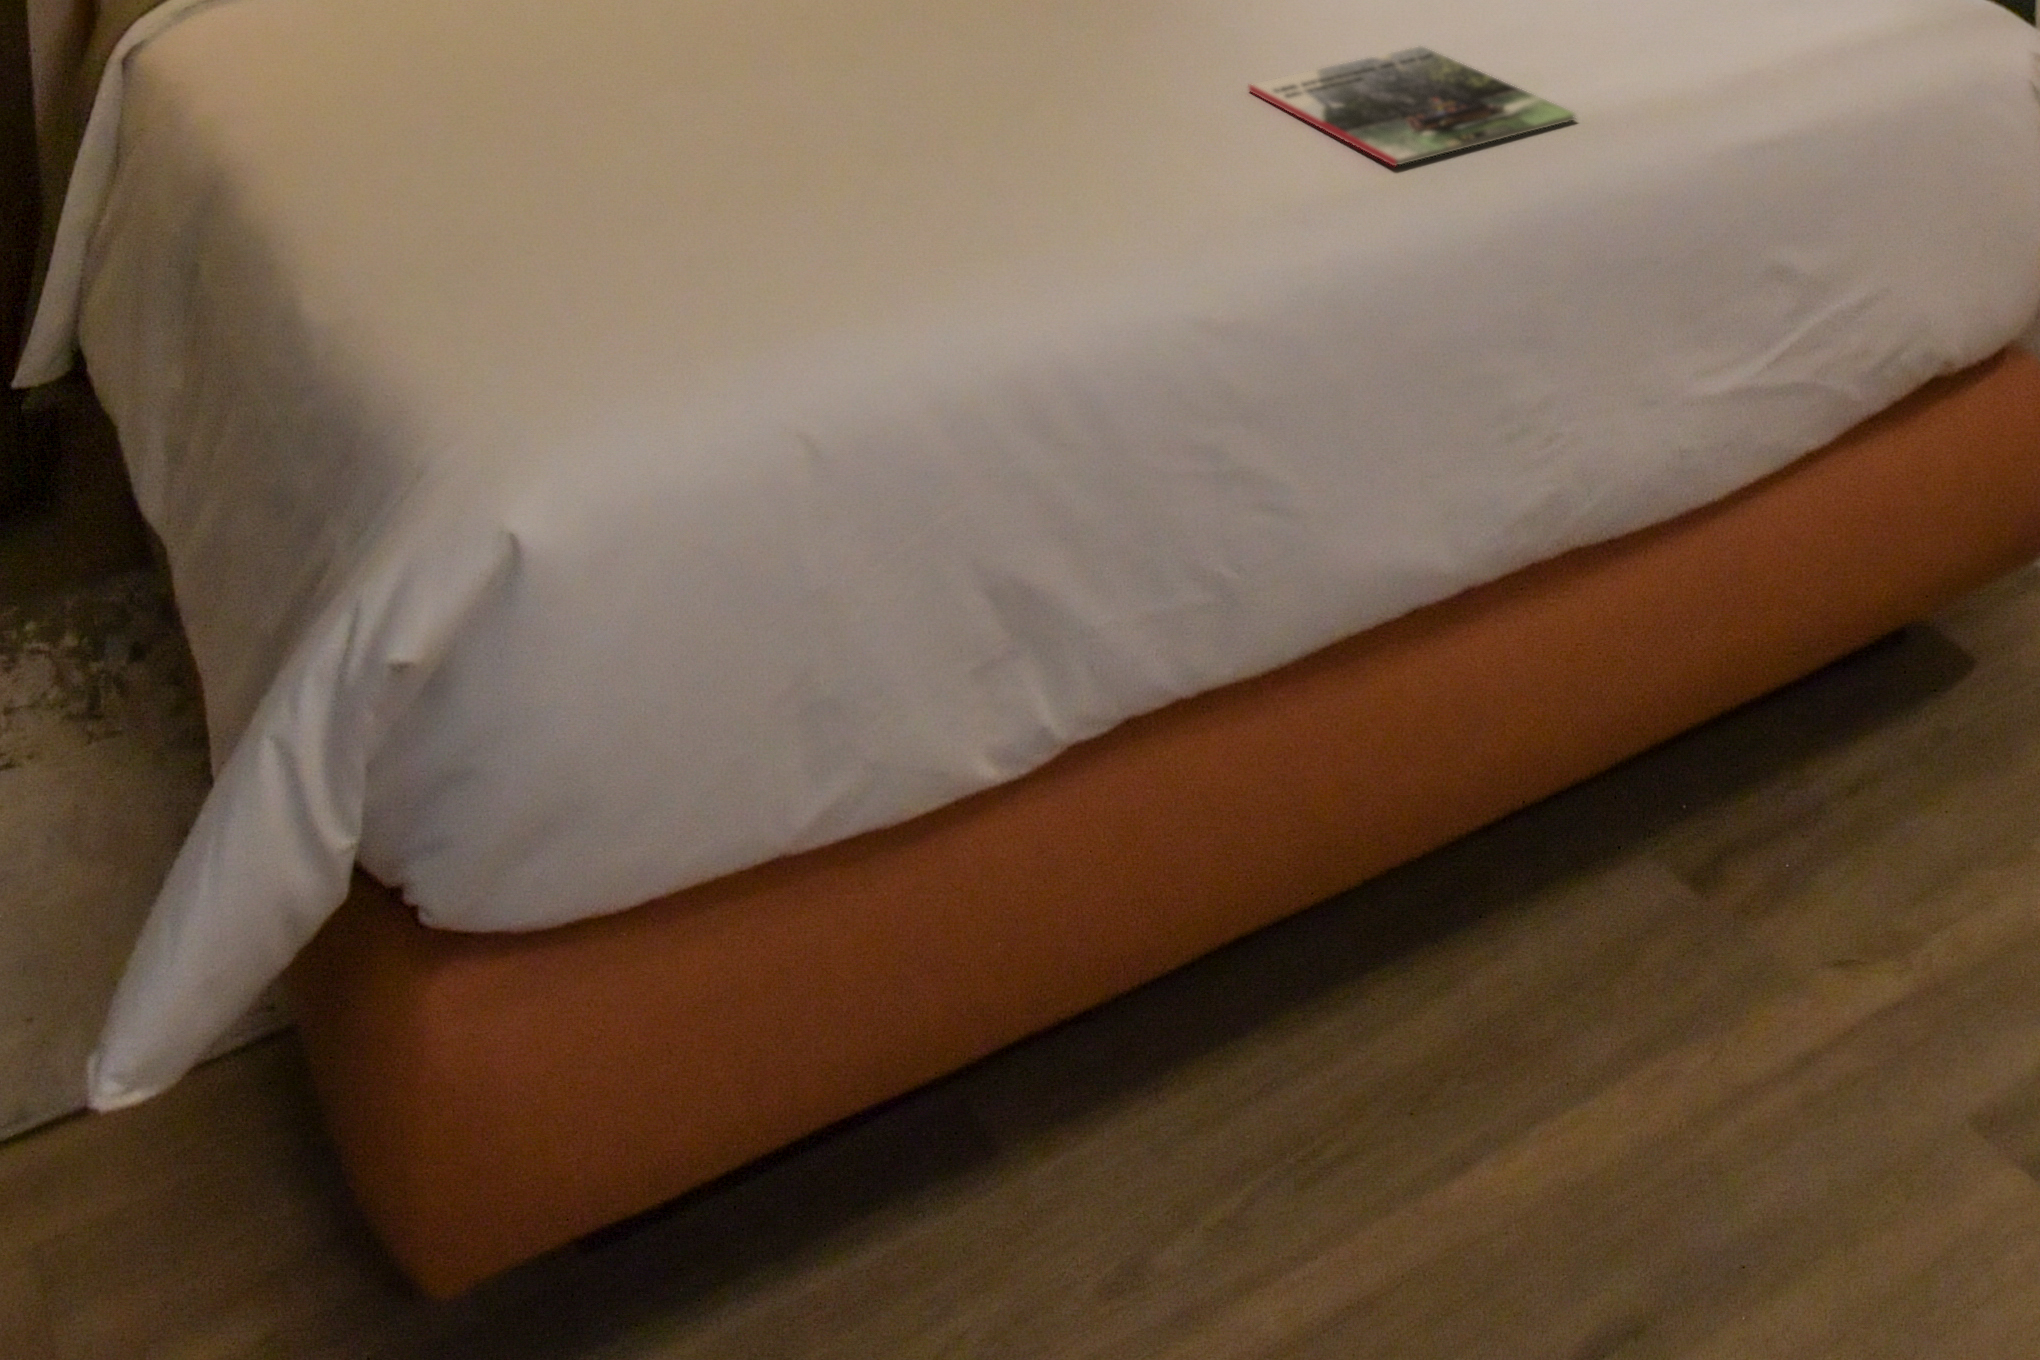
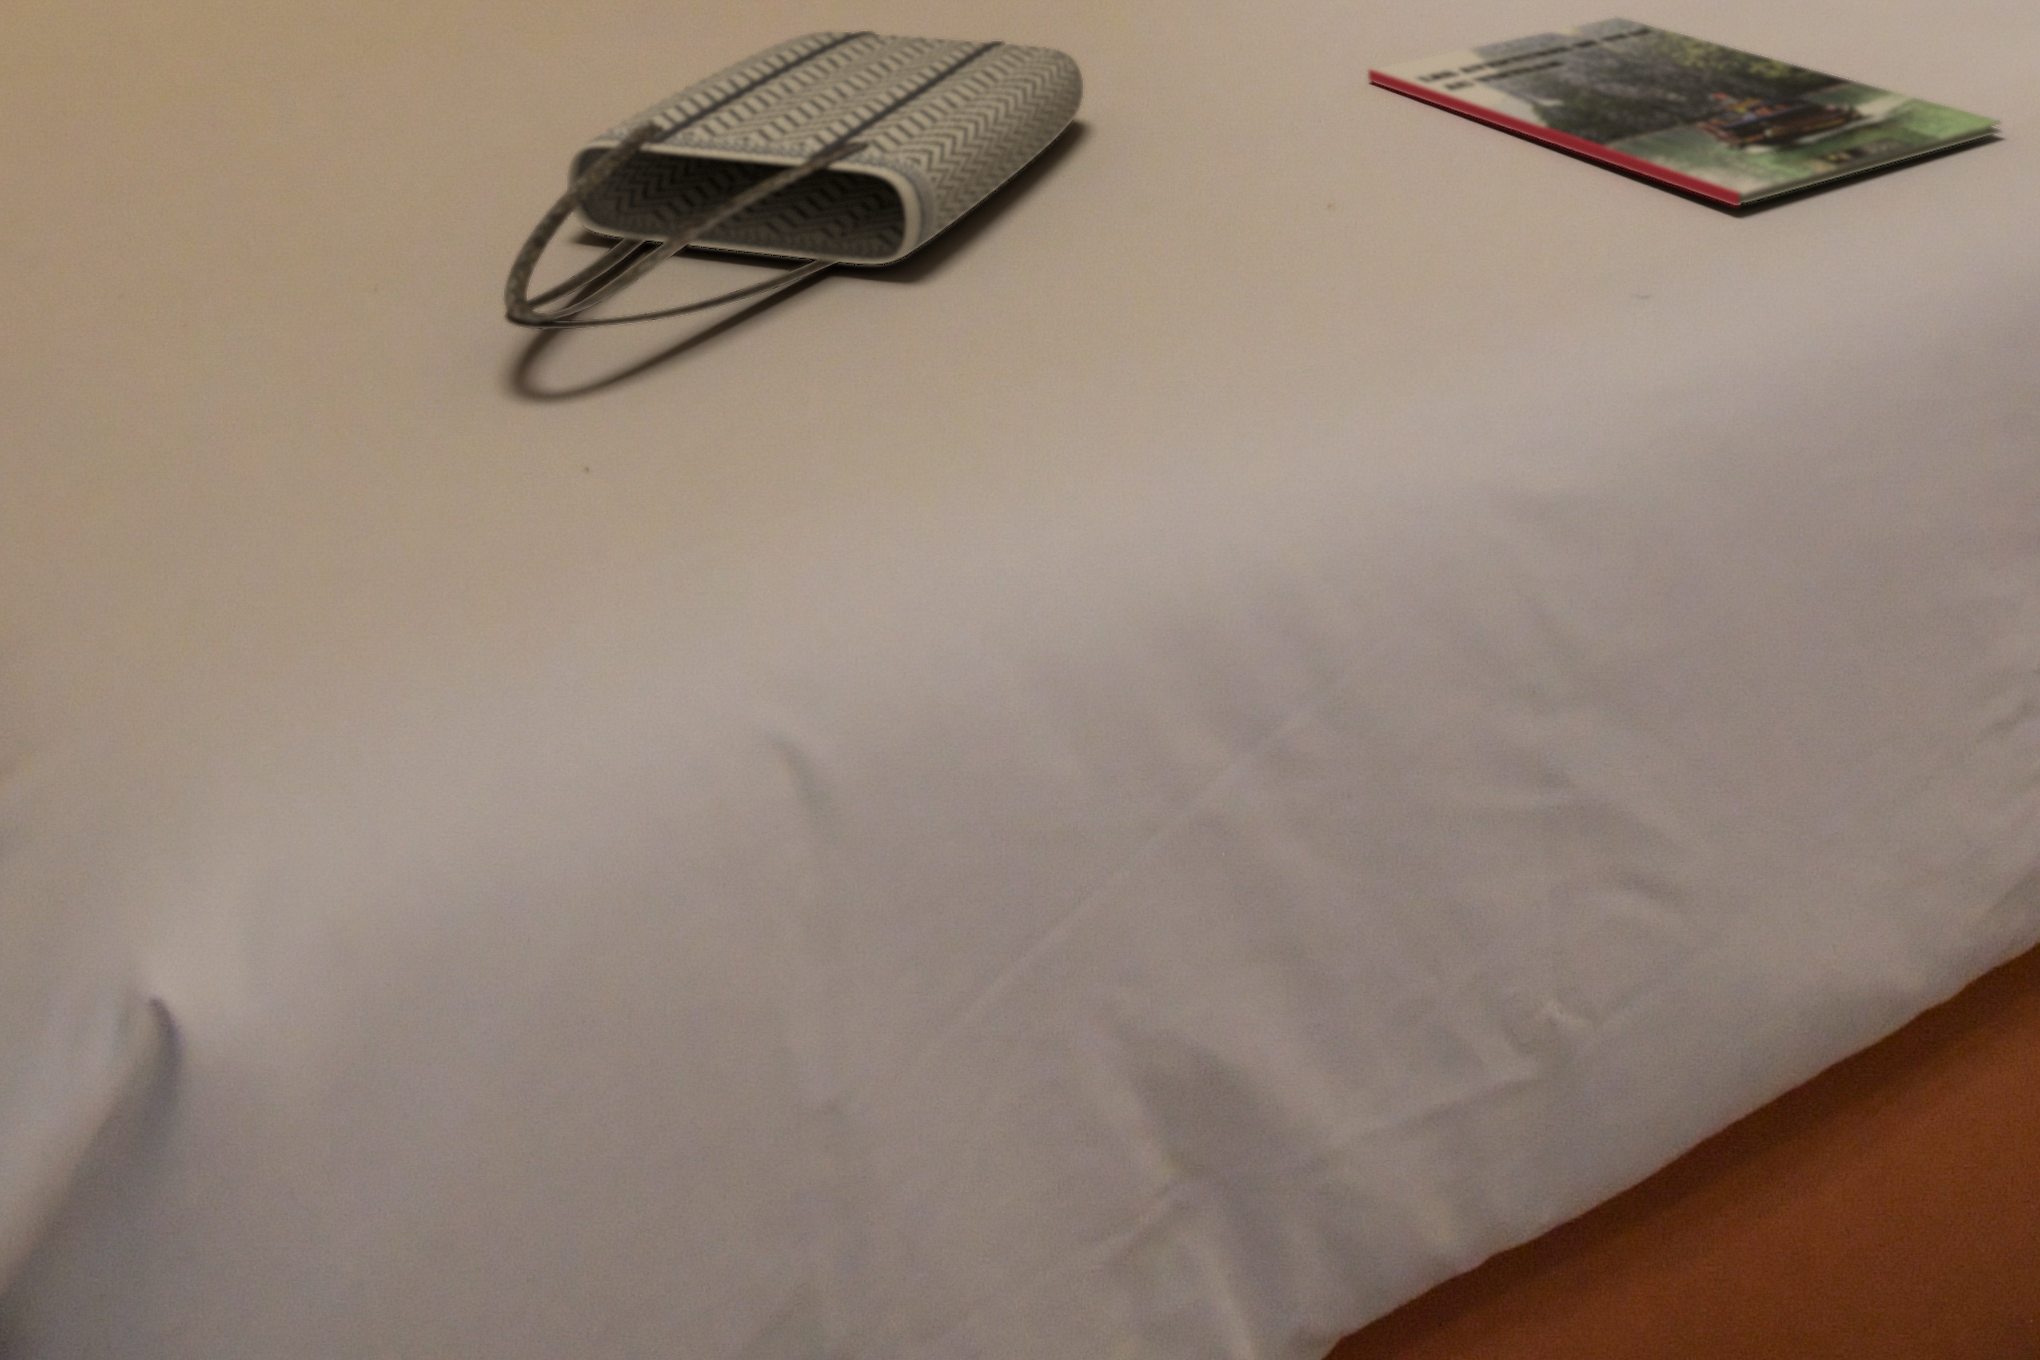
tote bag: none [700,69,1067,246] -> present [504,31,1083,329]

